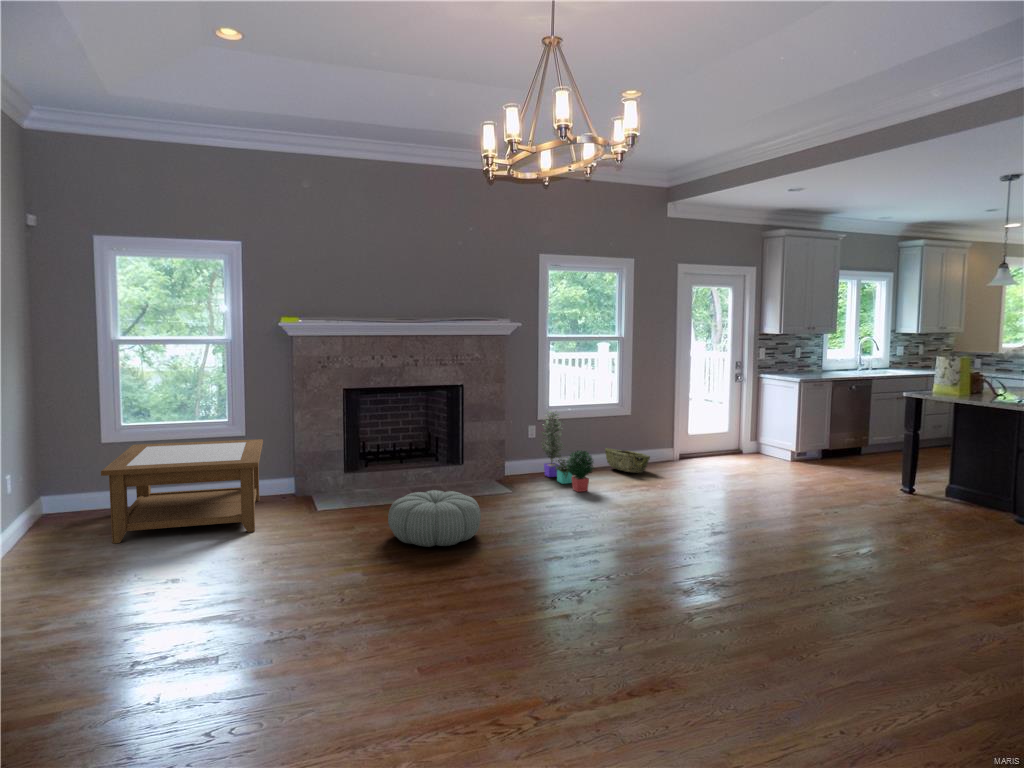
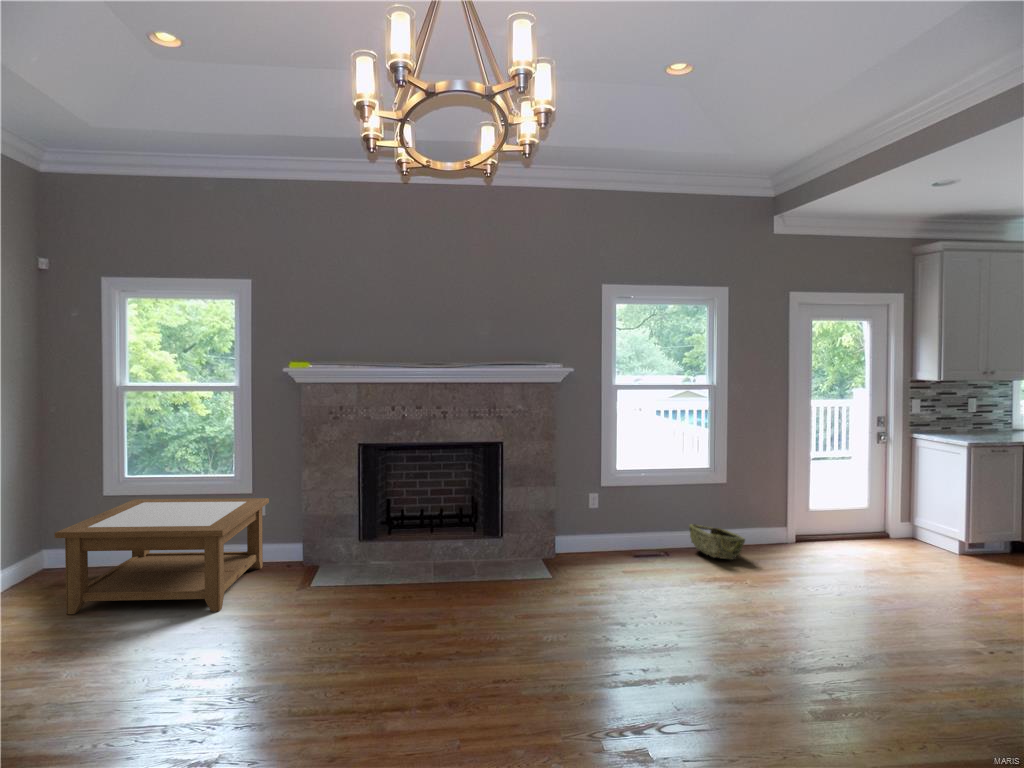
potted plant: present [542,412,594,492] -> none [600,473,658,583]
pouf: present [388,490,481,547] -> none [353,577,471,656]

